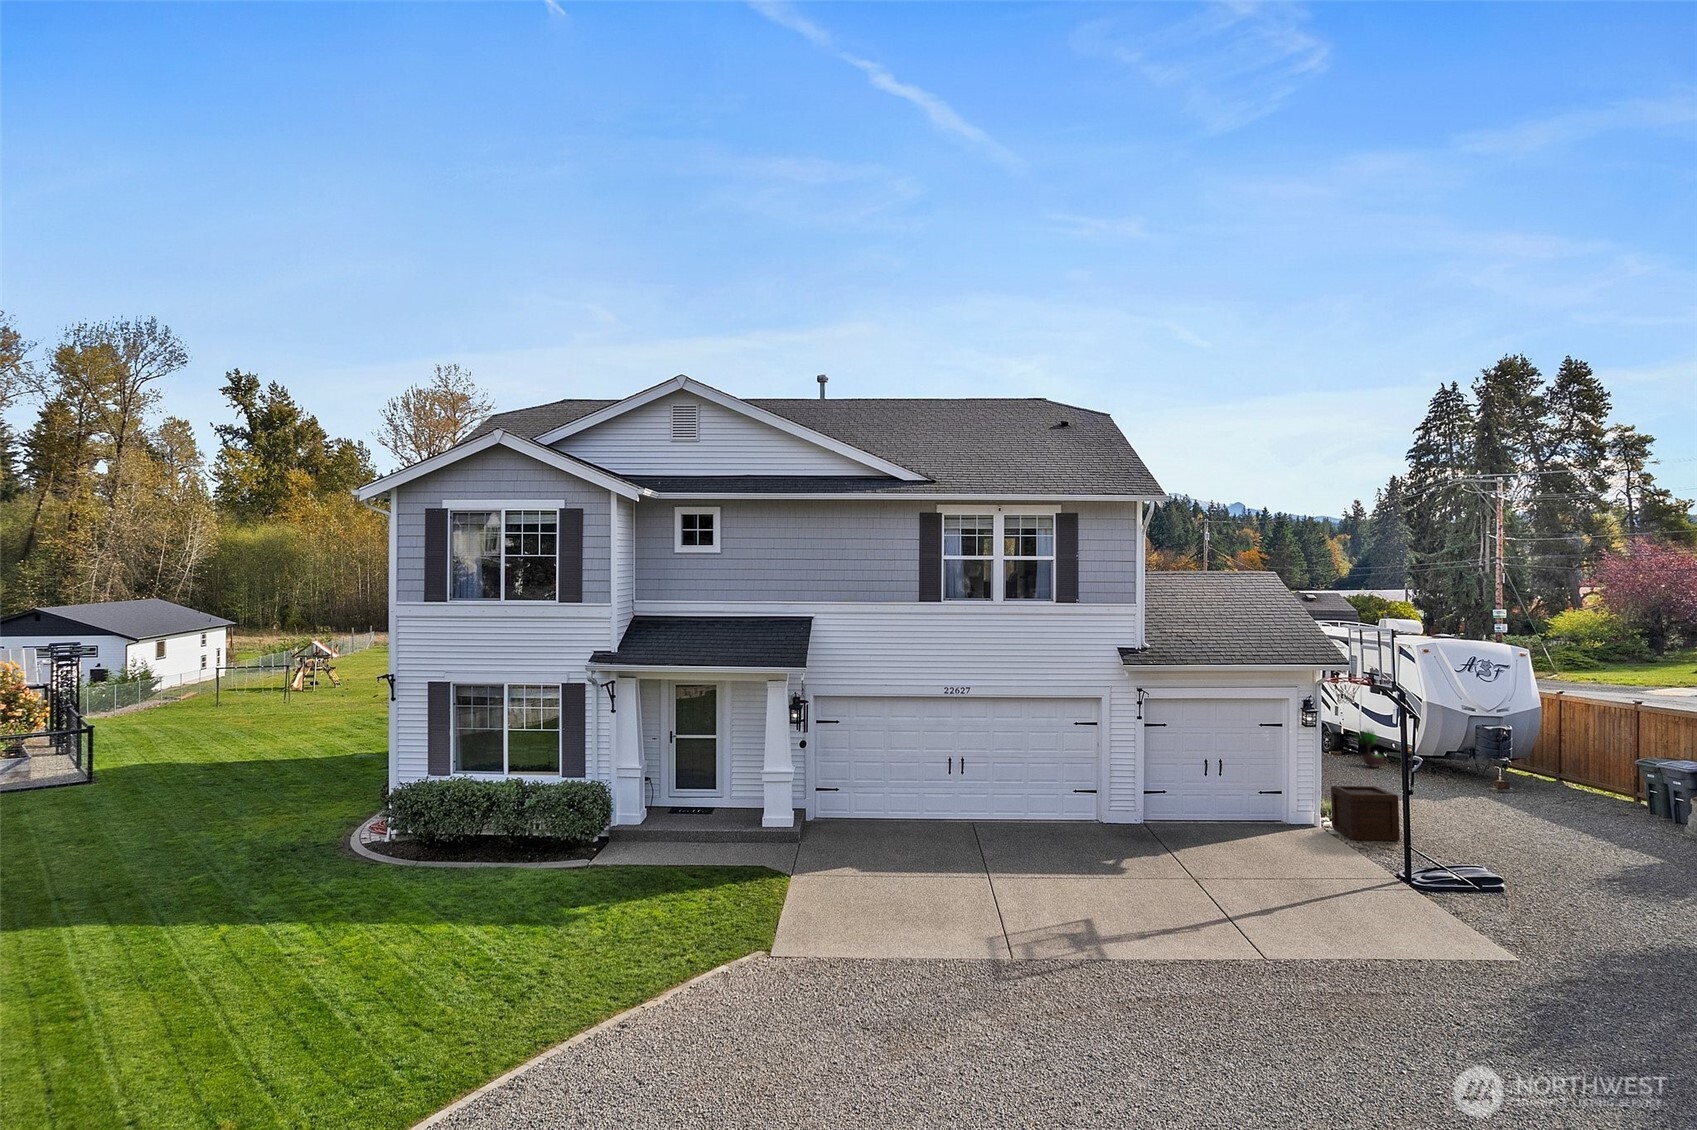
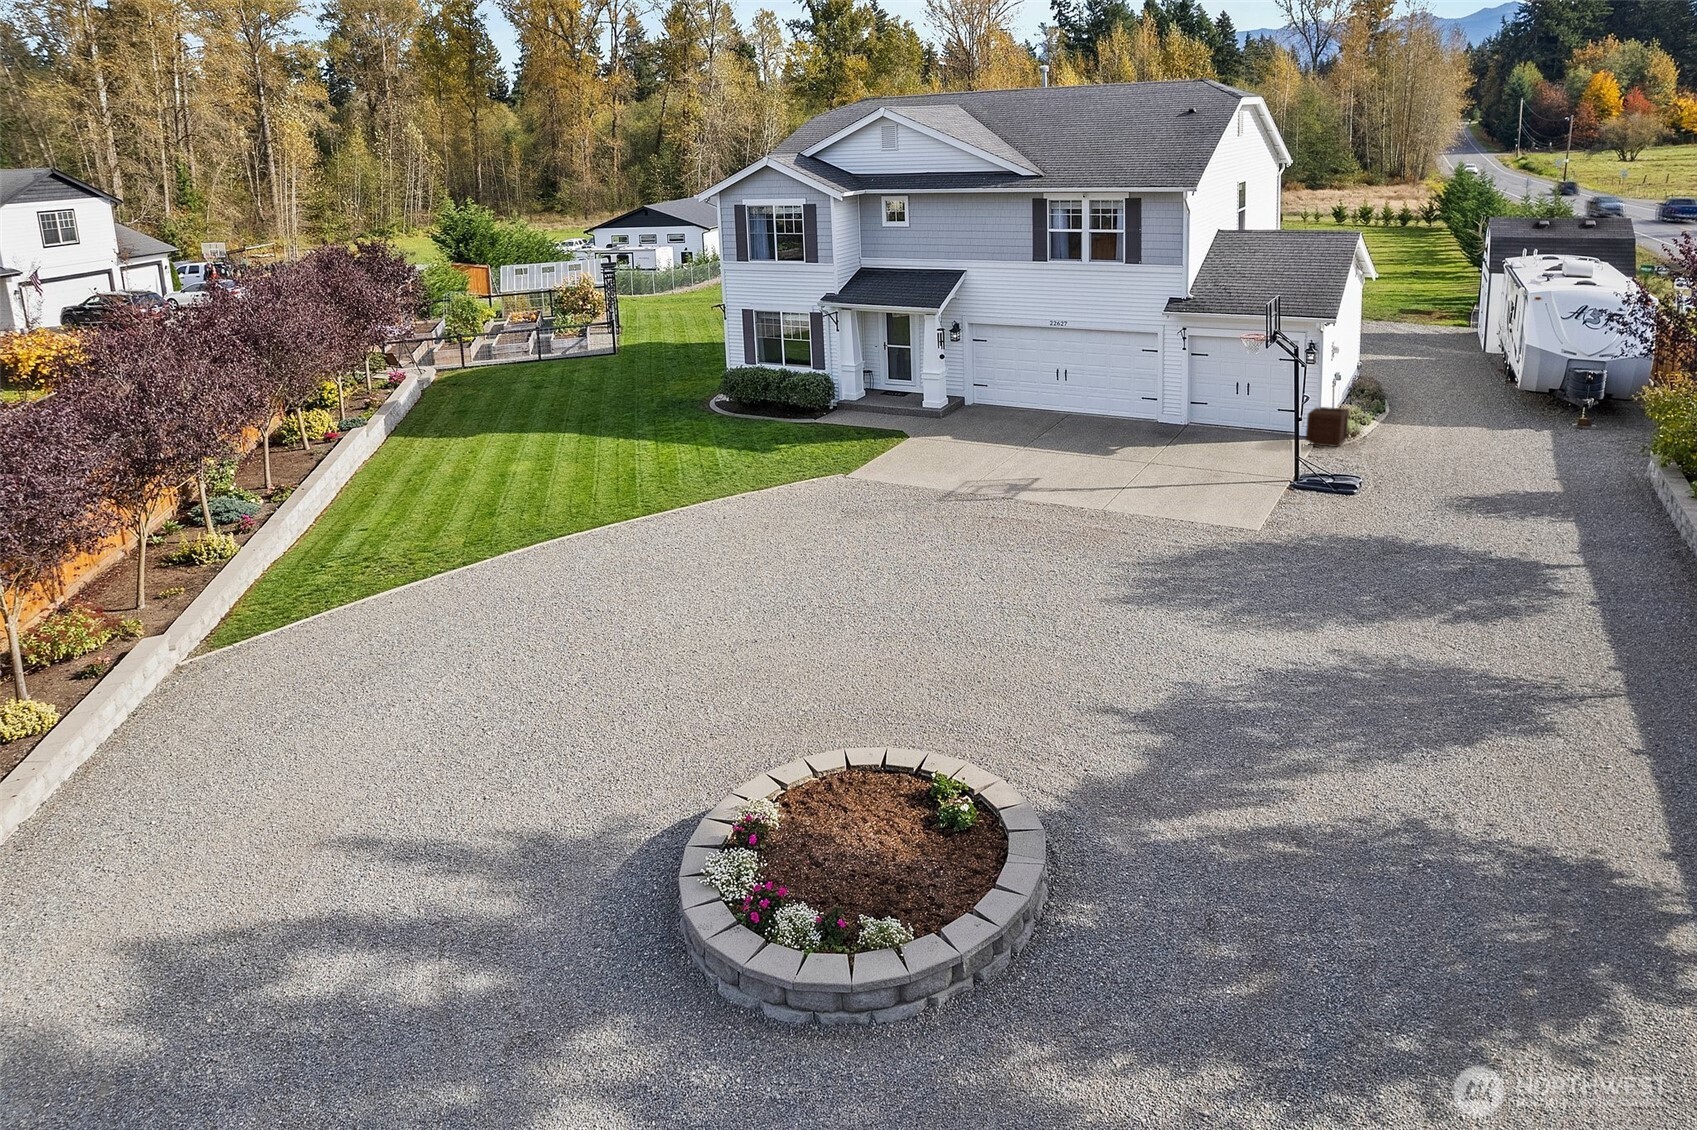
potted tree: present [1355,730,1384,768] -> none [1493,361,1517,400]

